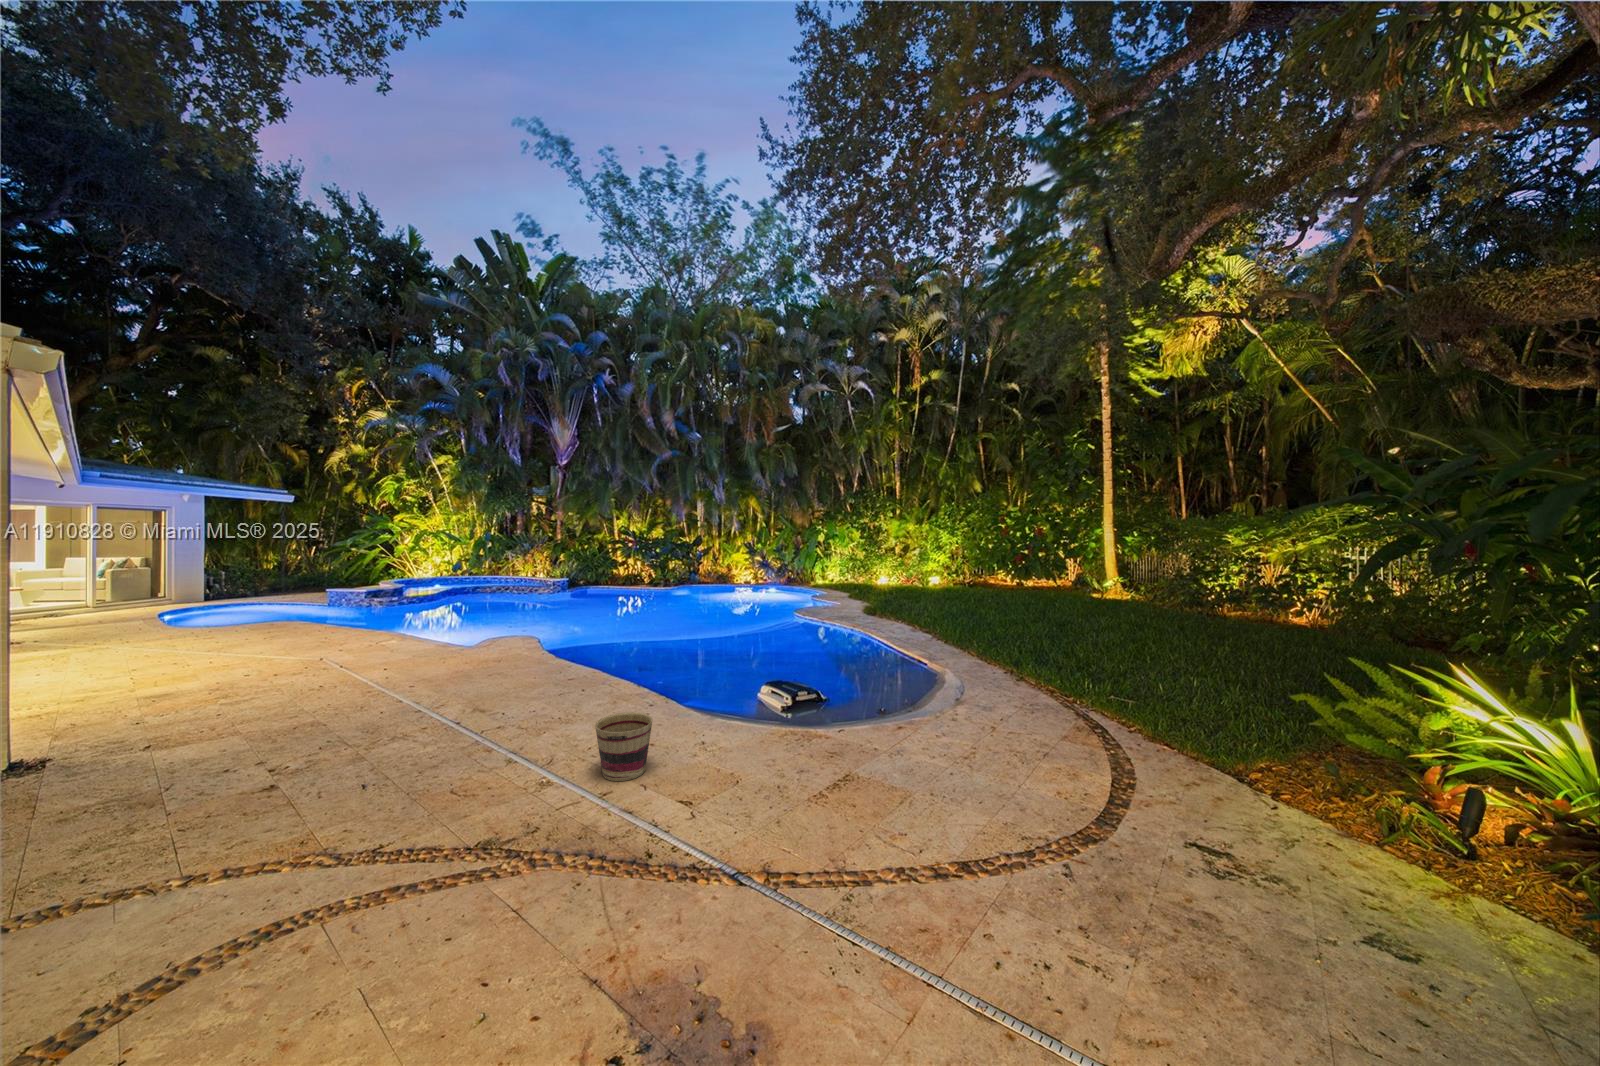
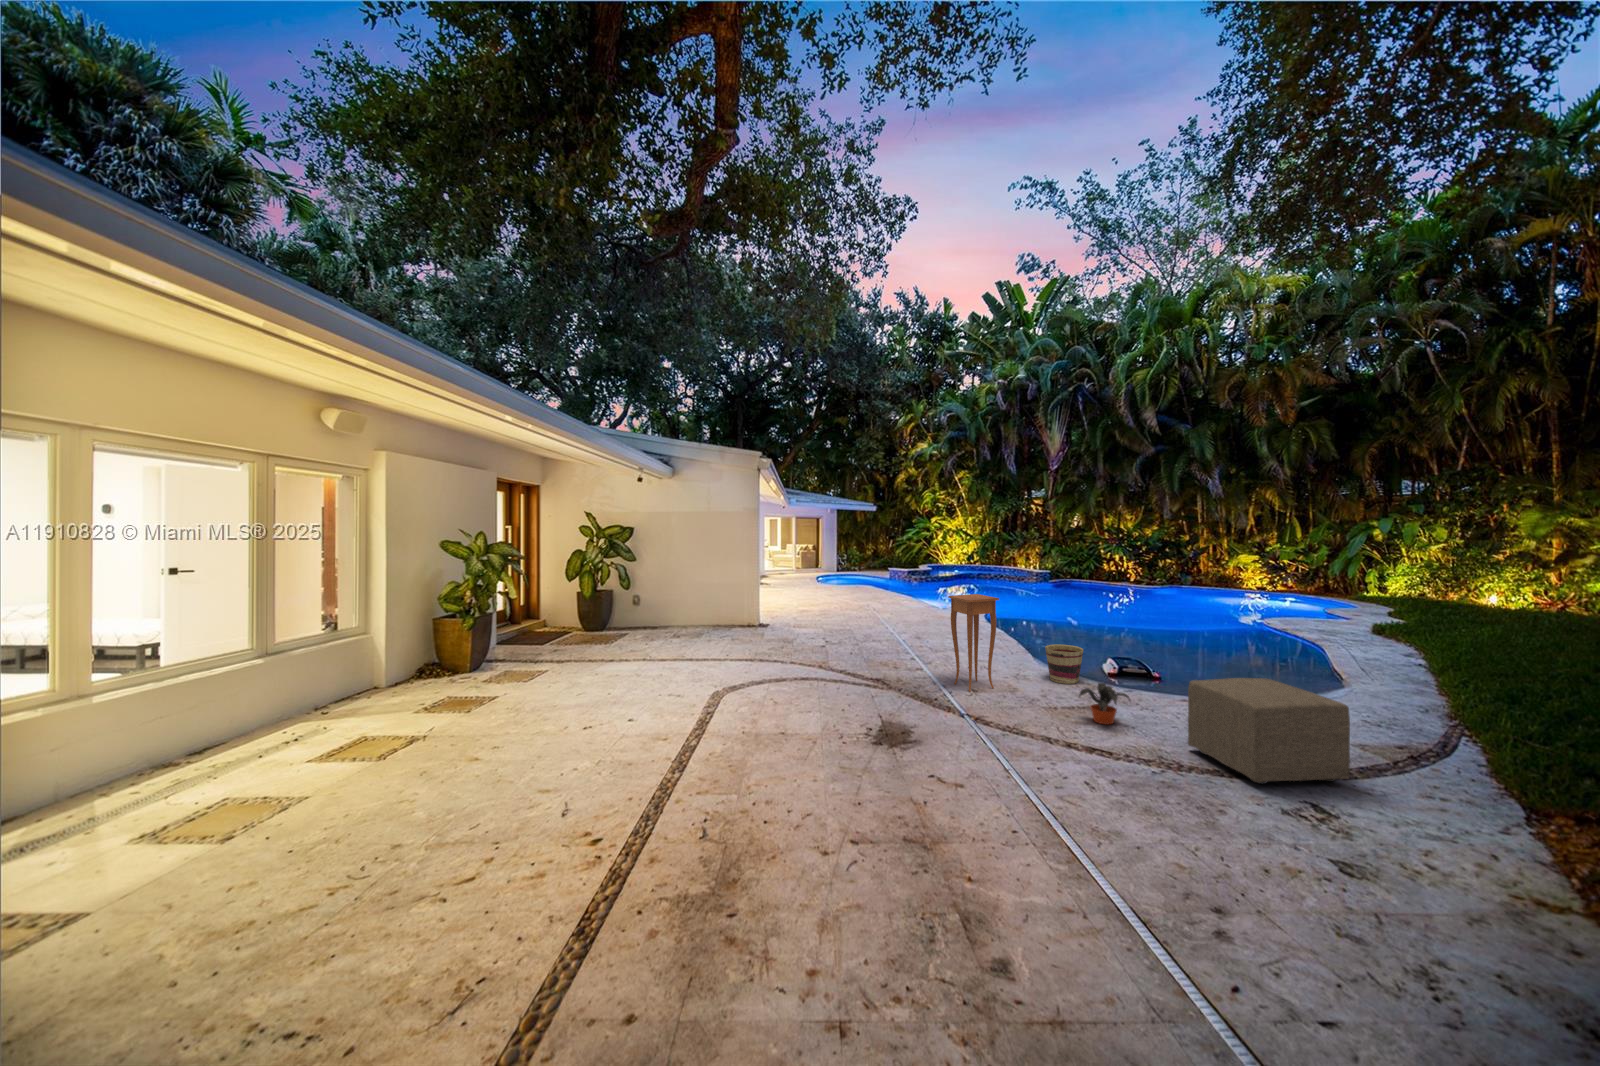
side table: none [409,658,521,867] -> present [948,594,999,692]
ottoman: none [848,740,1029,941] -> present [1188,678,1350,784]
potted plant: none [673,790,754,871] -> present [1080,683,1129,725]

